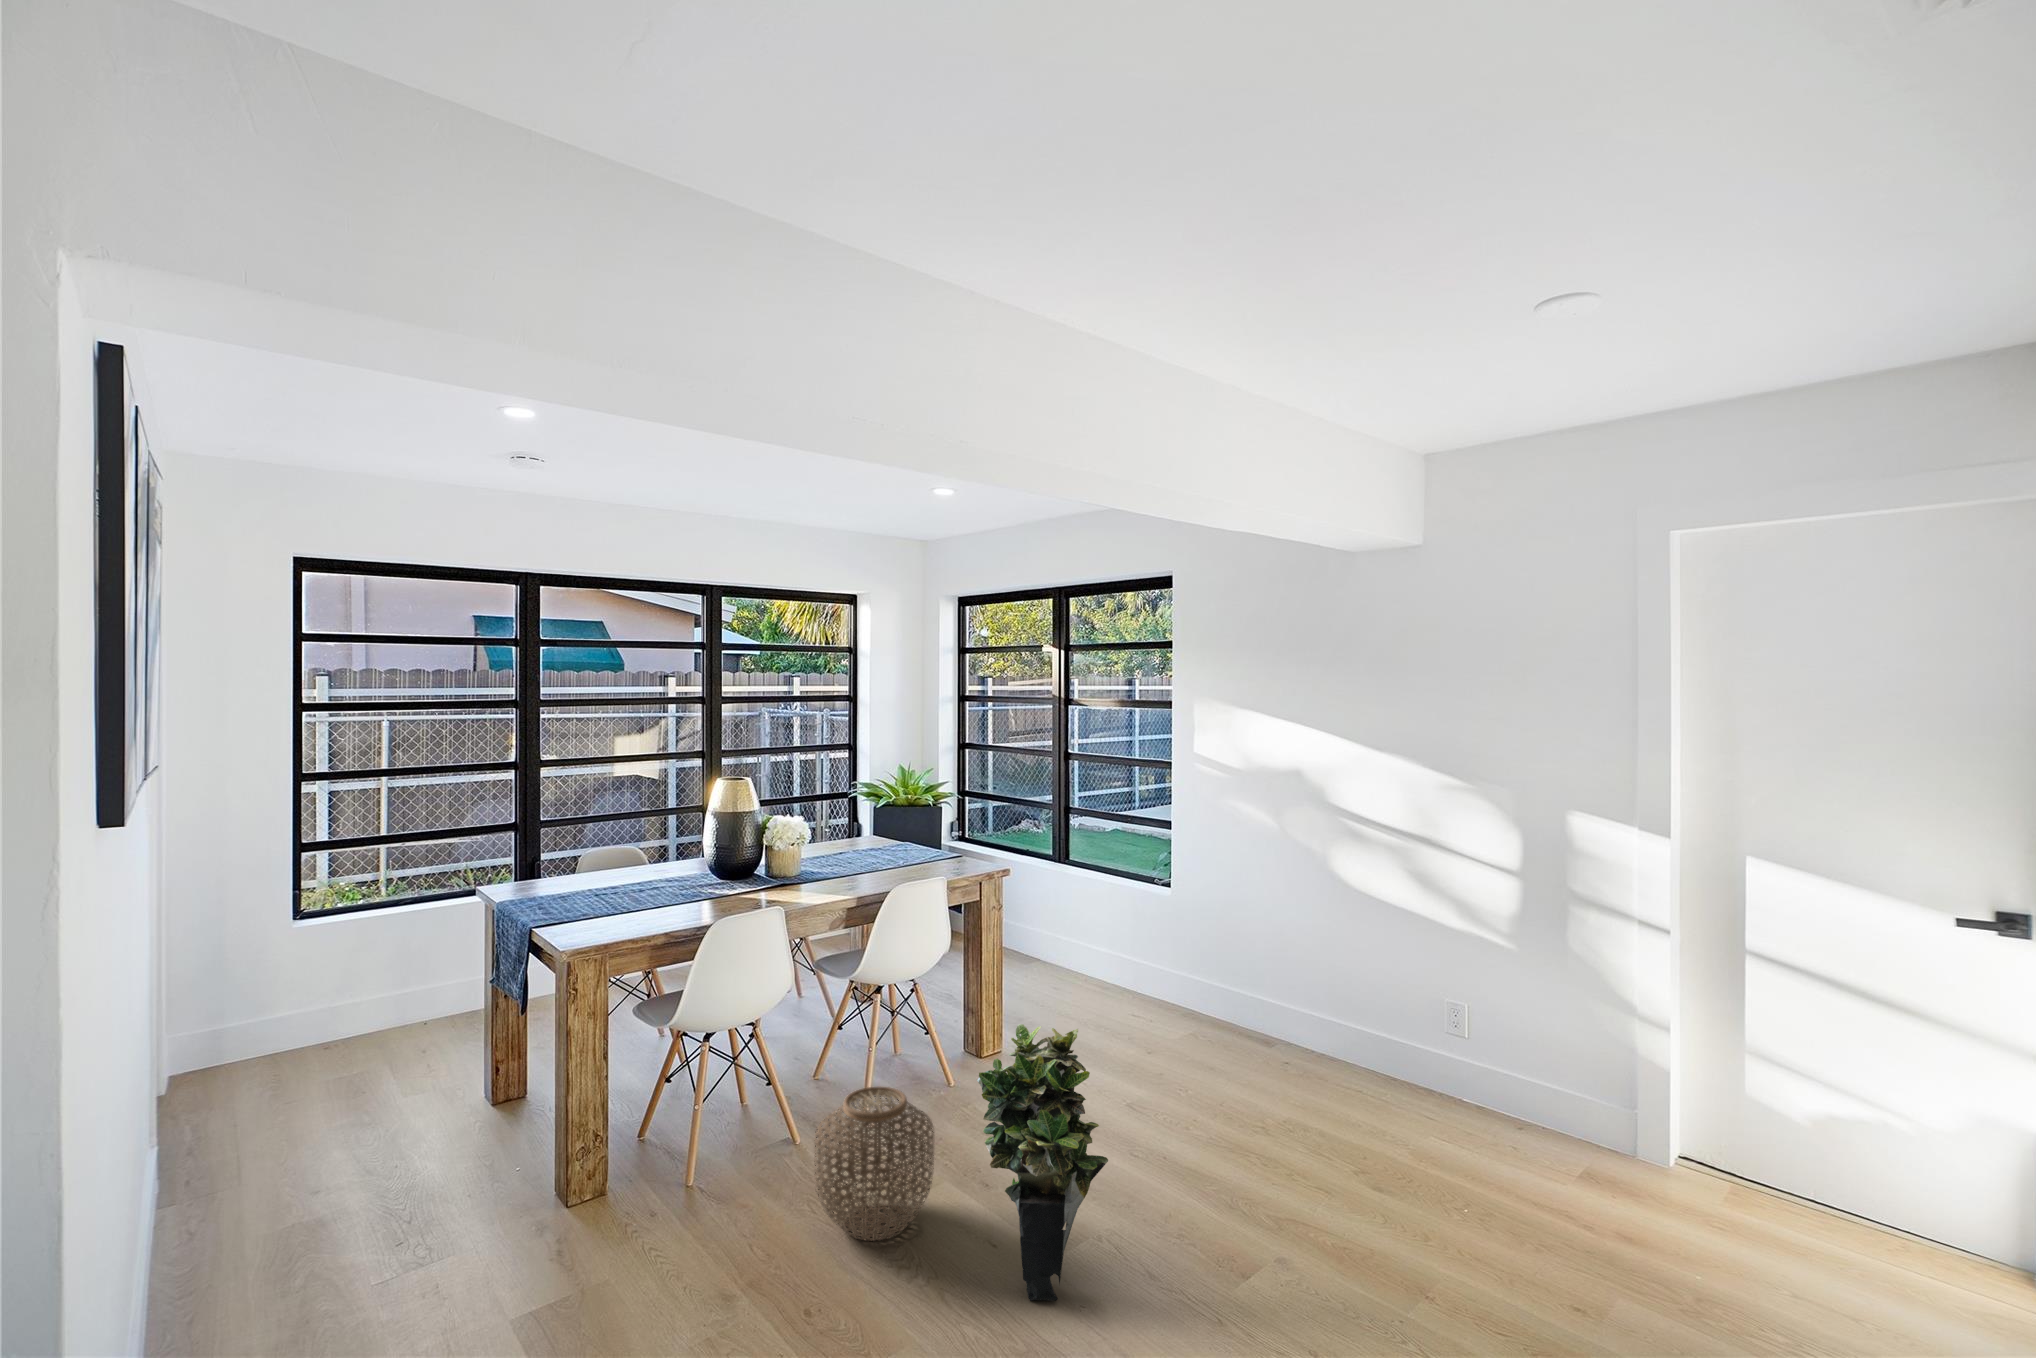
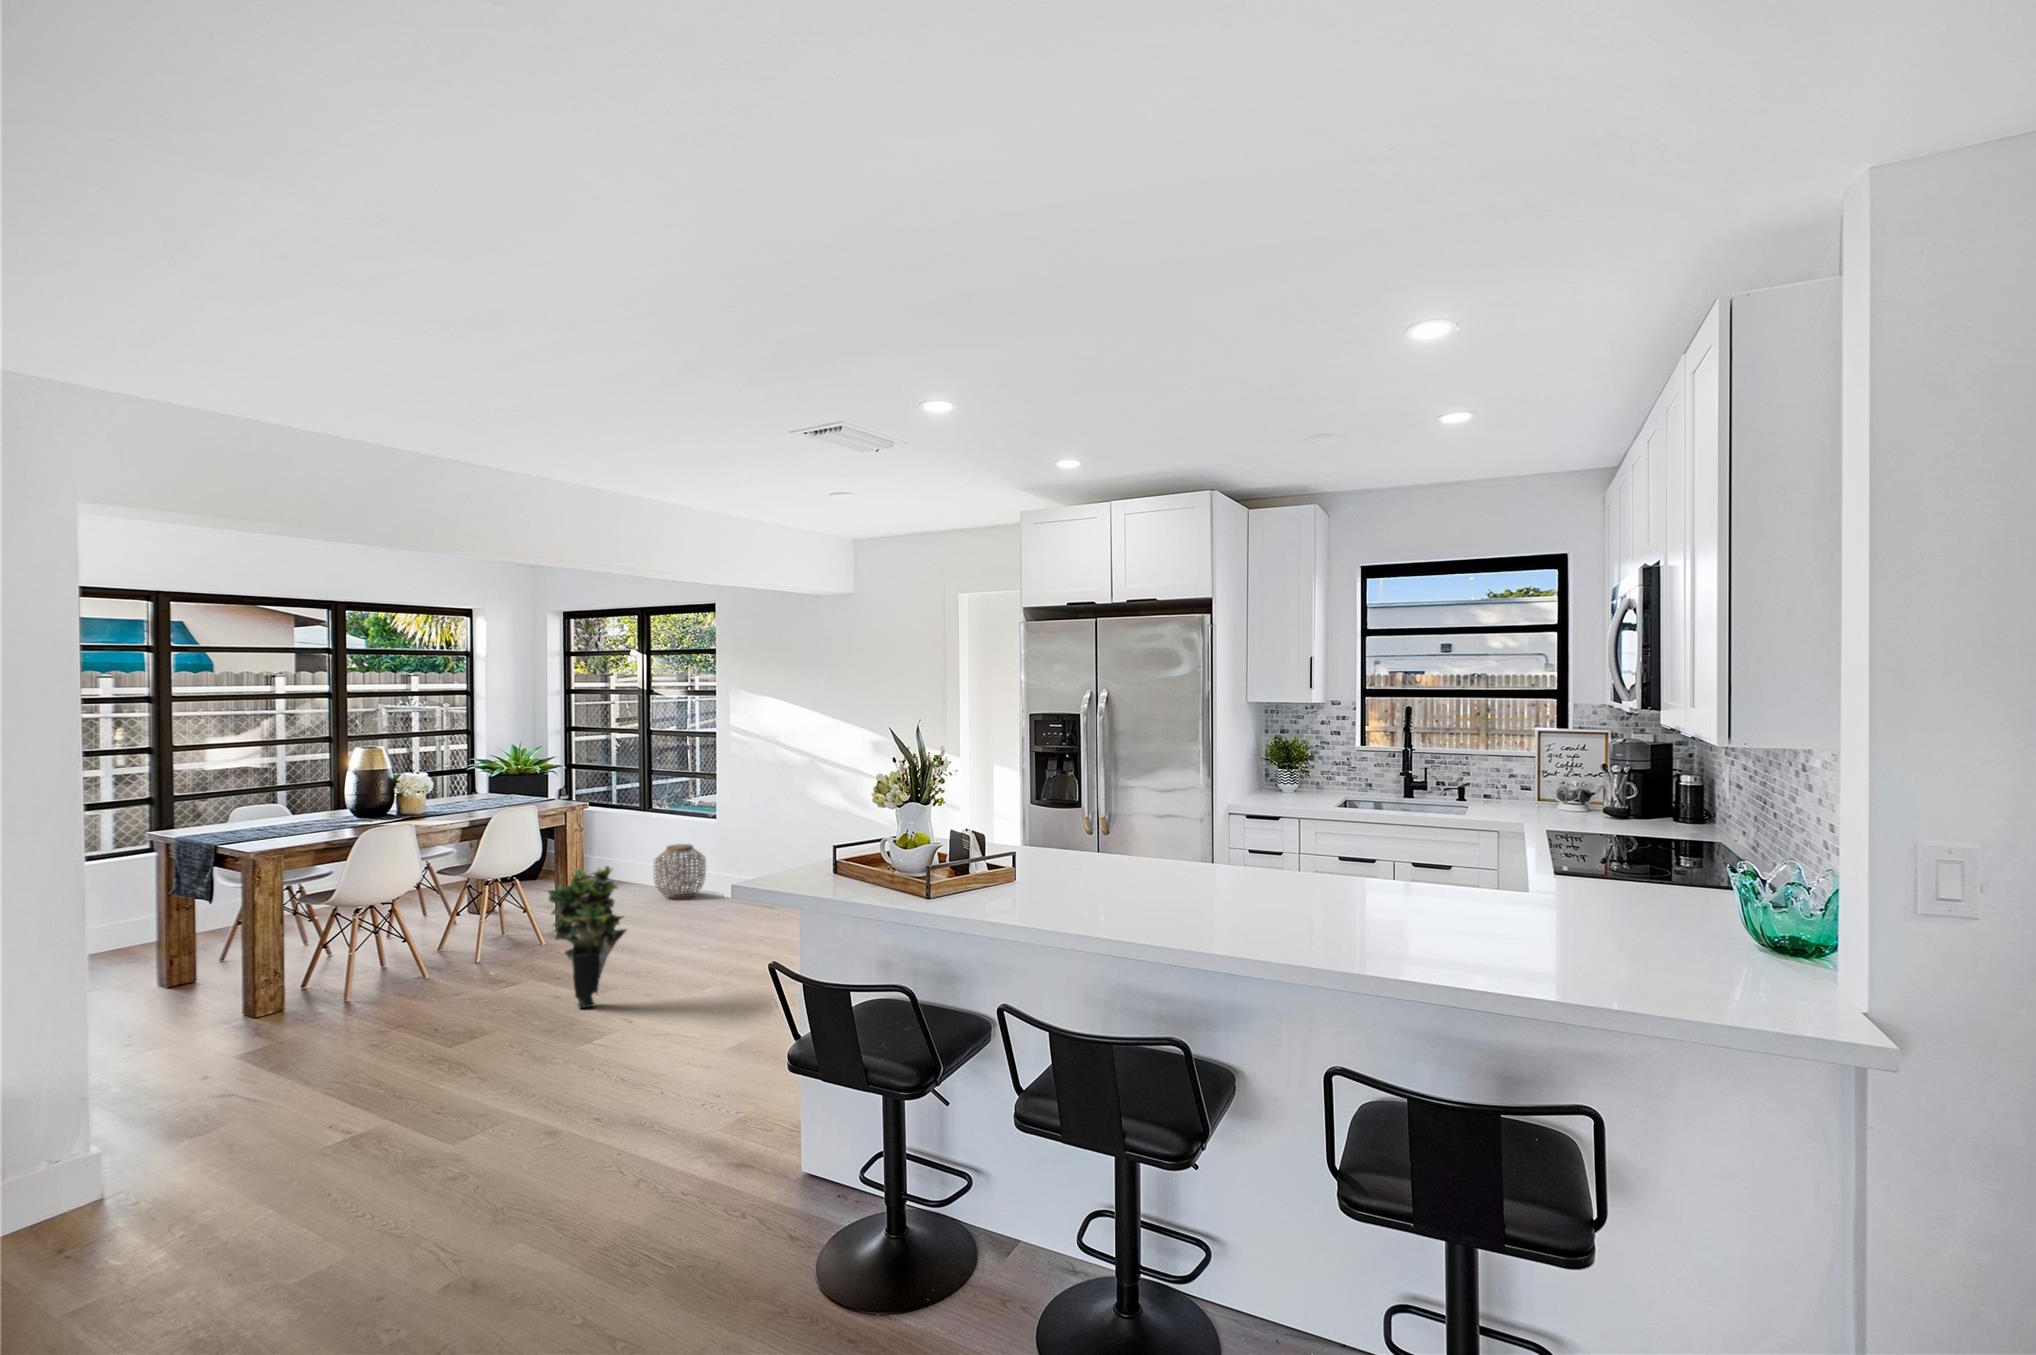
woven basket: present [814,1087,934,1240] -> present [654,844,705,900]

